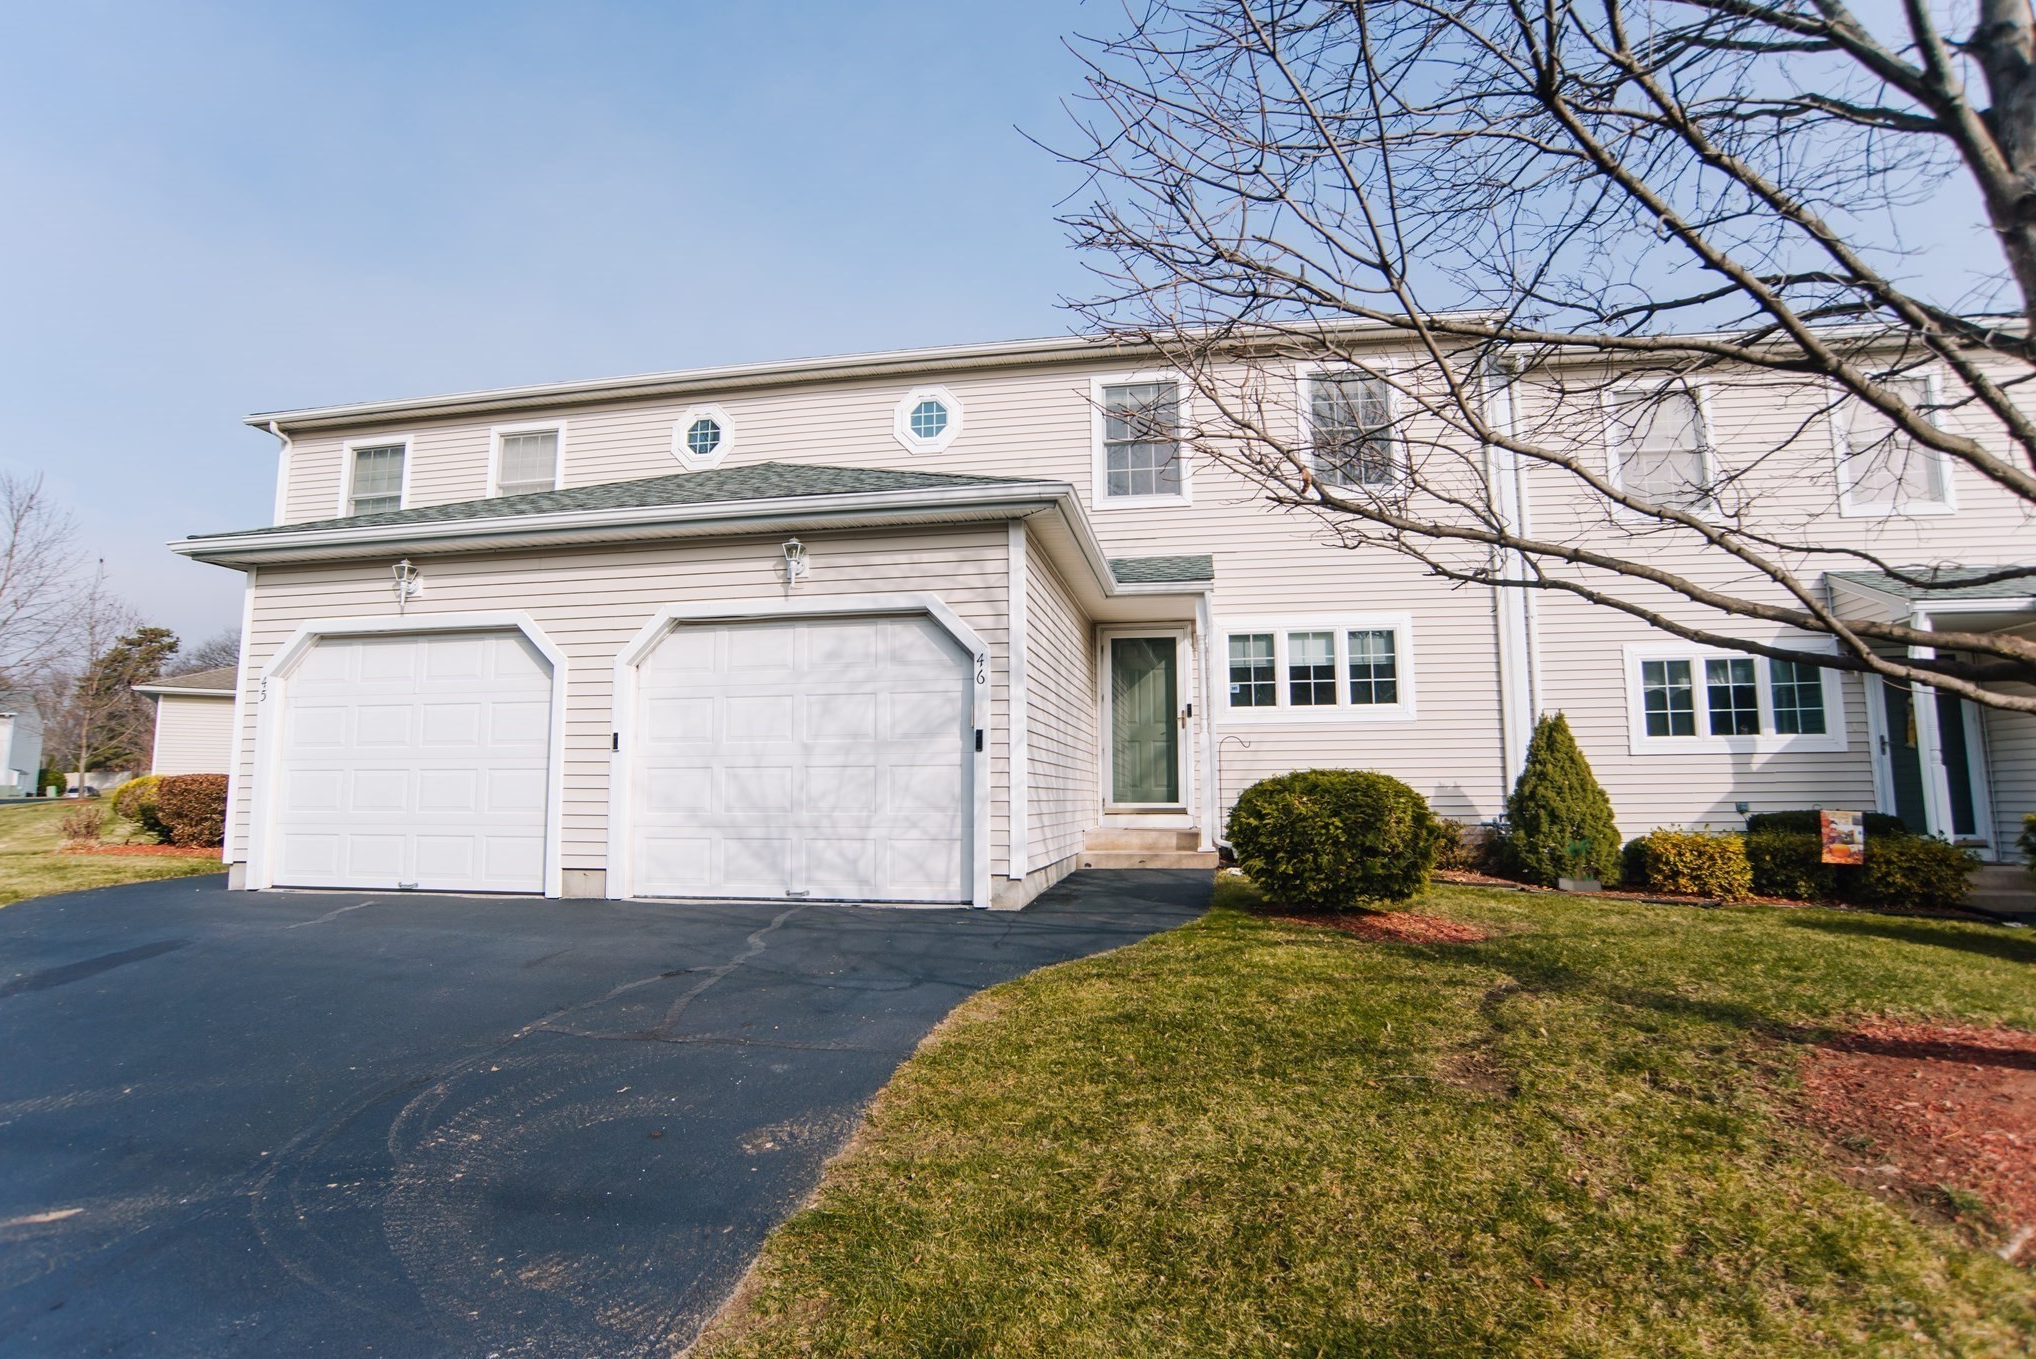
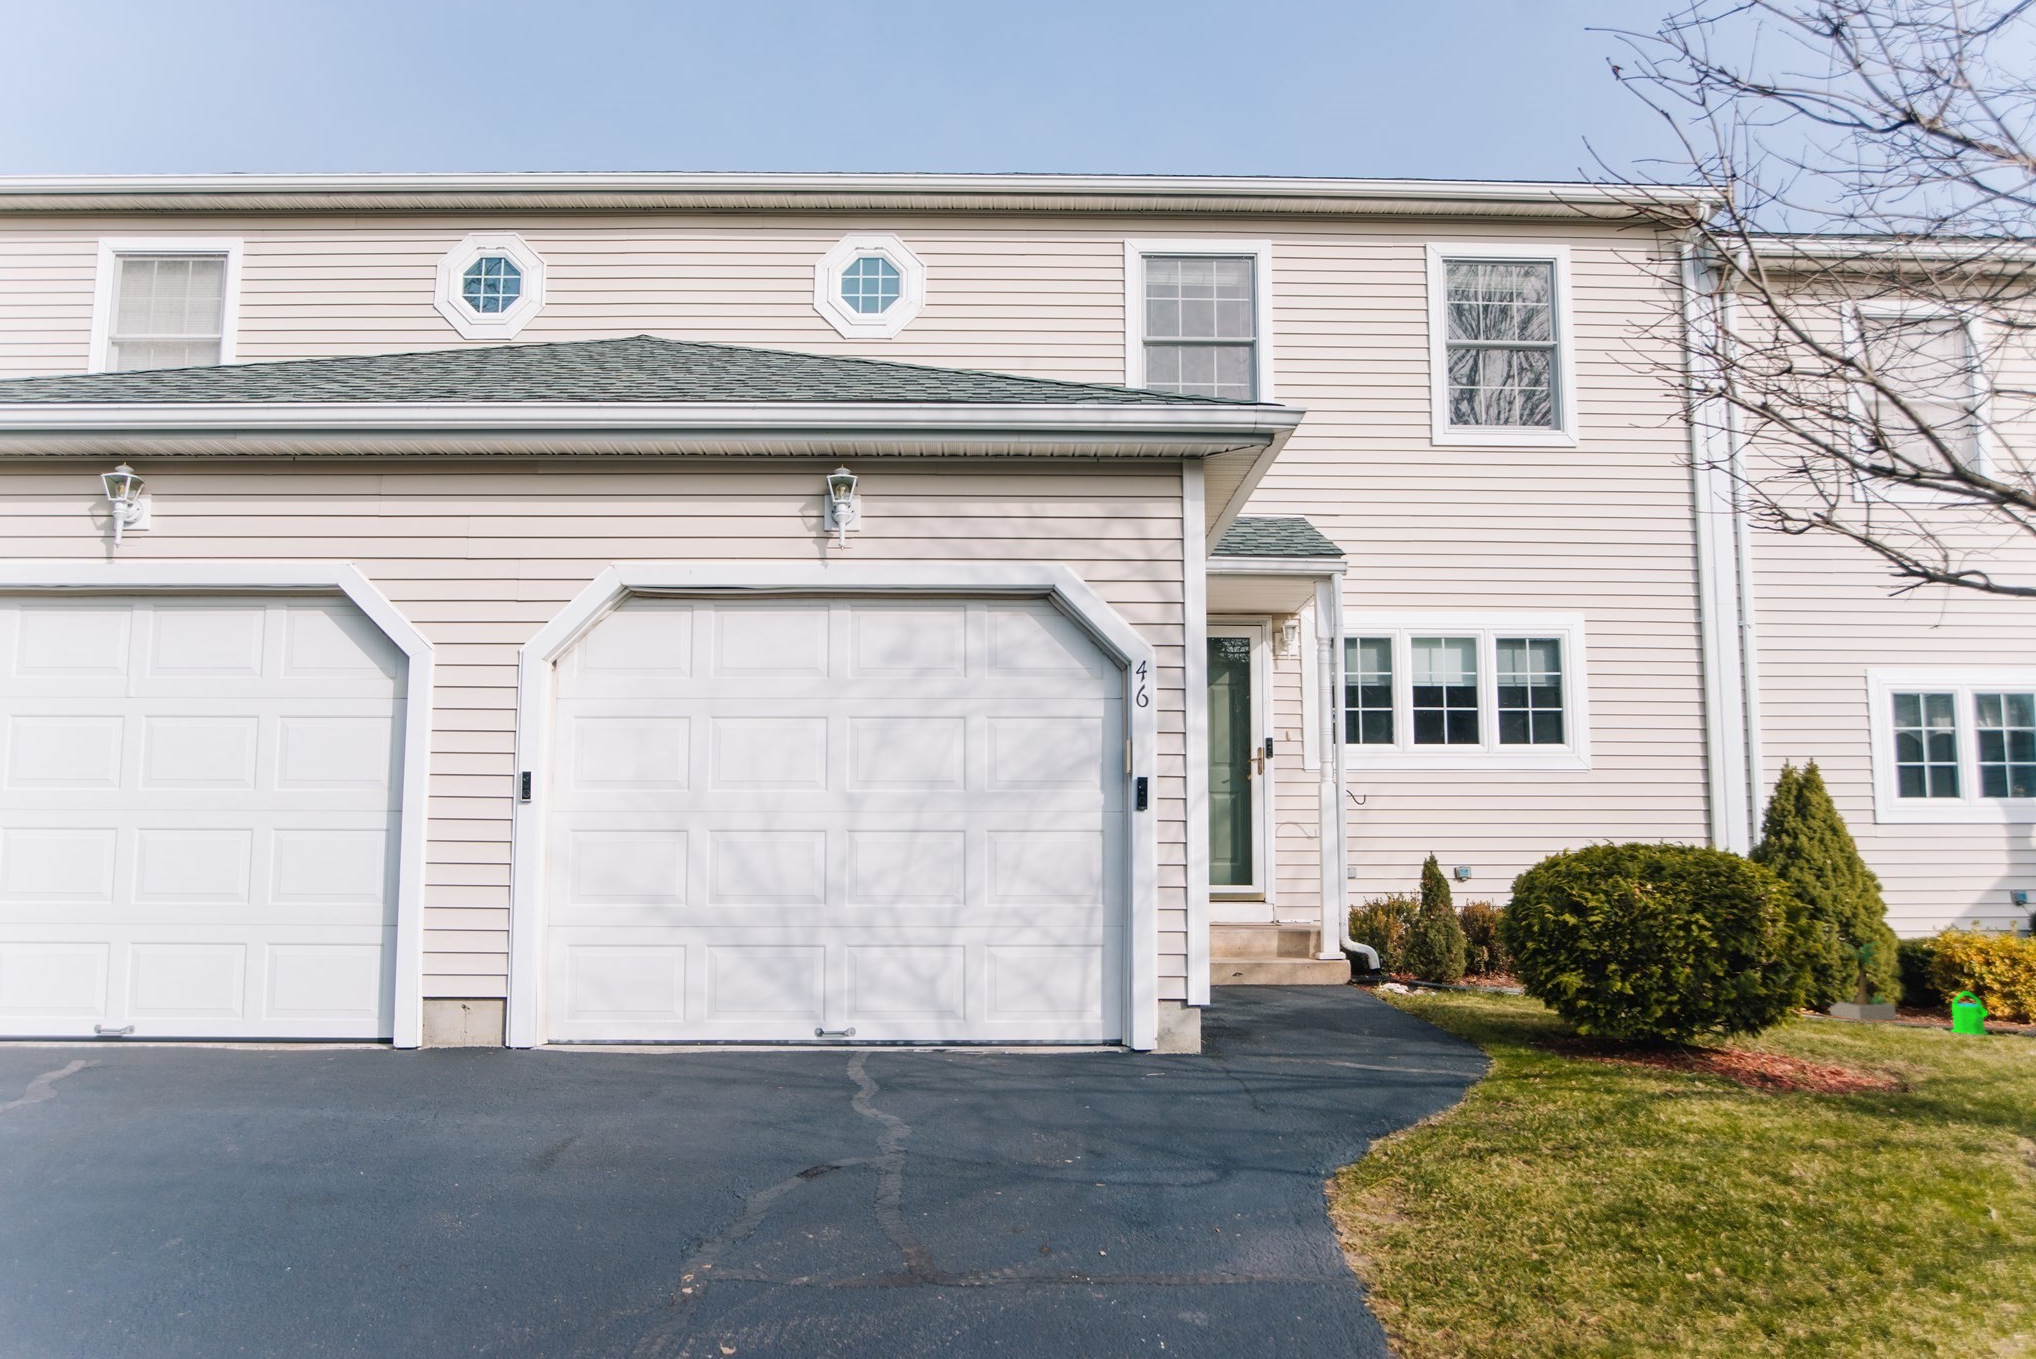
watering can: none [1622,872,1647,902] -> present [1952,991,1988,1034]

